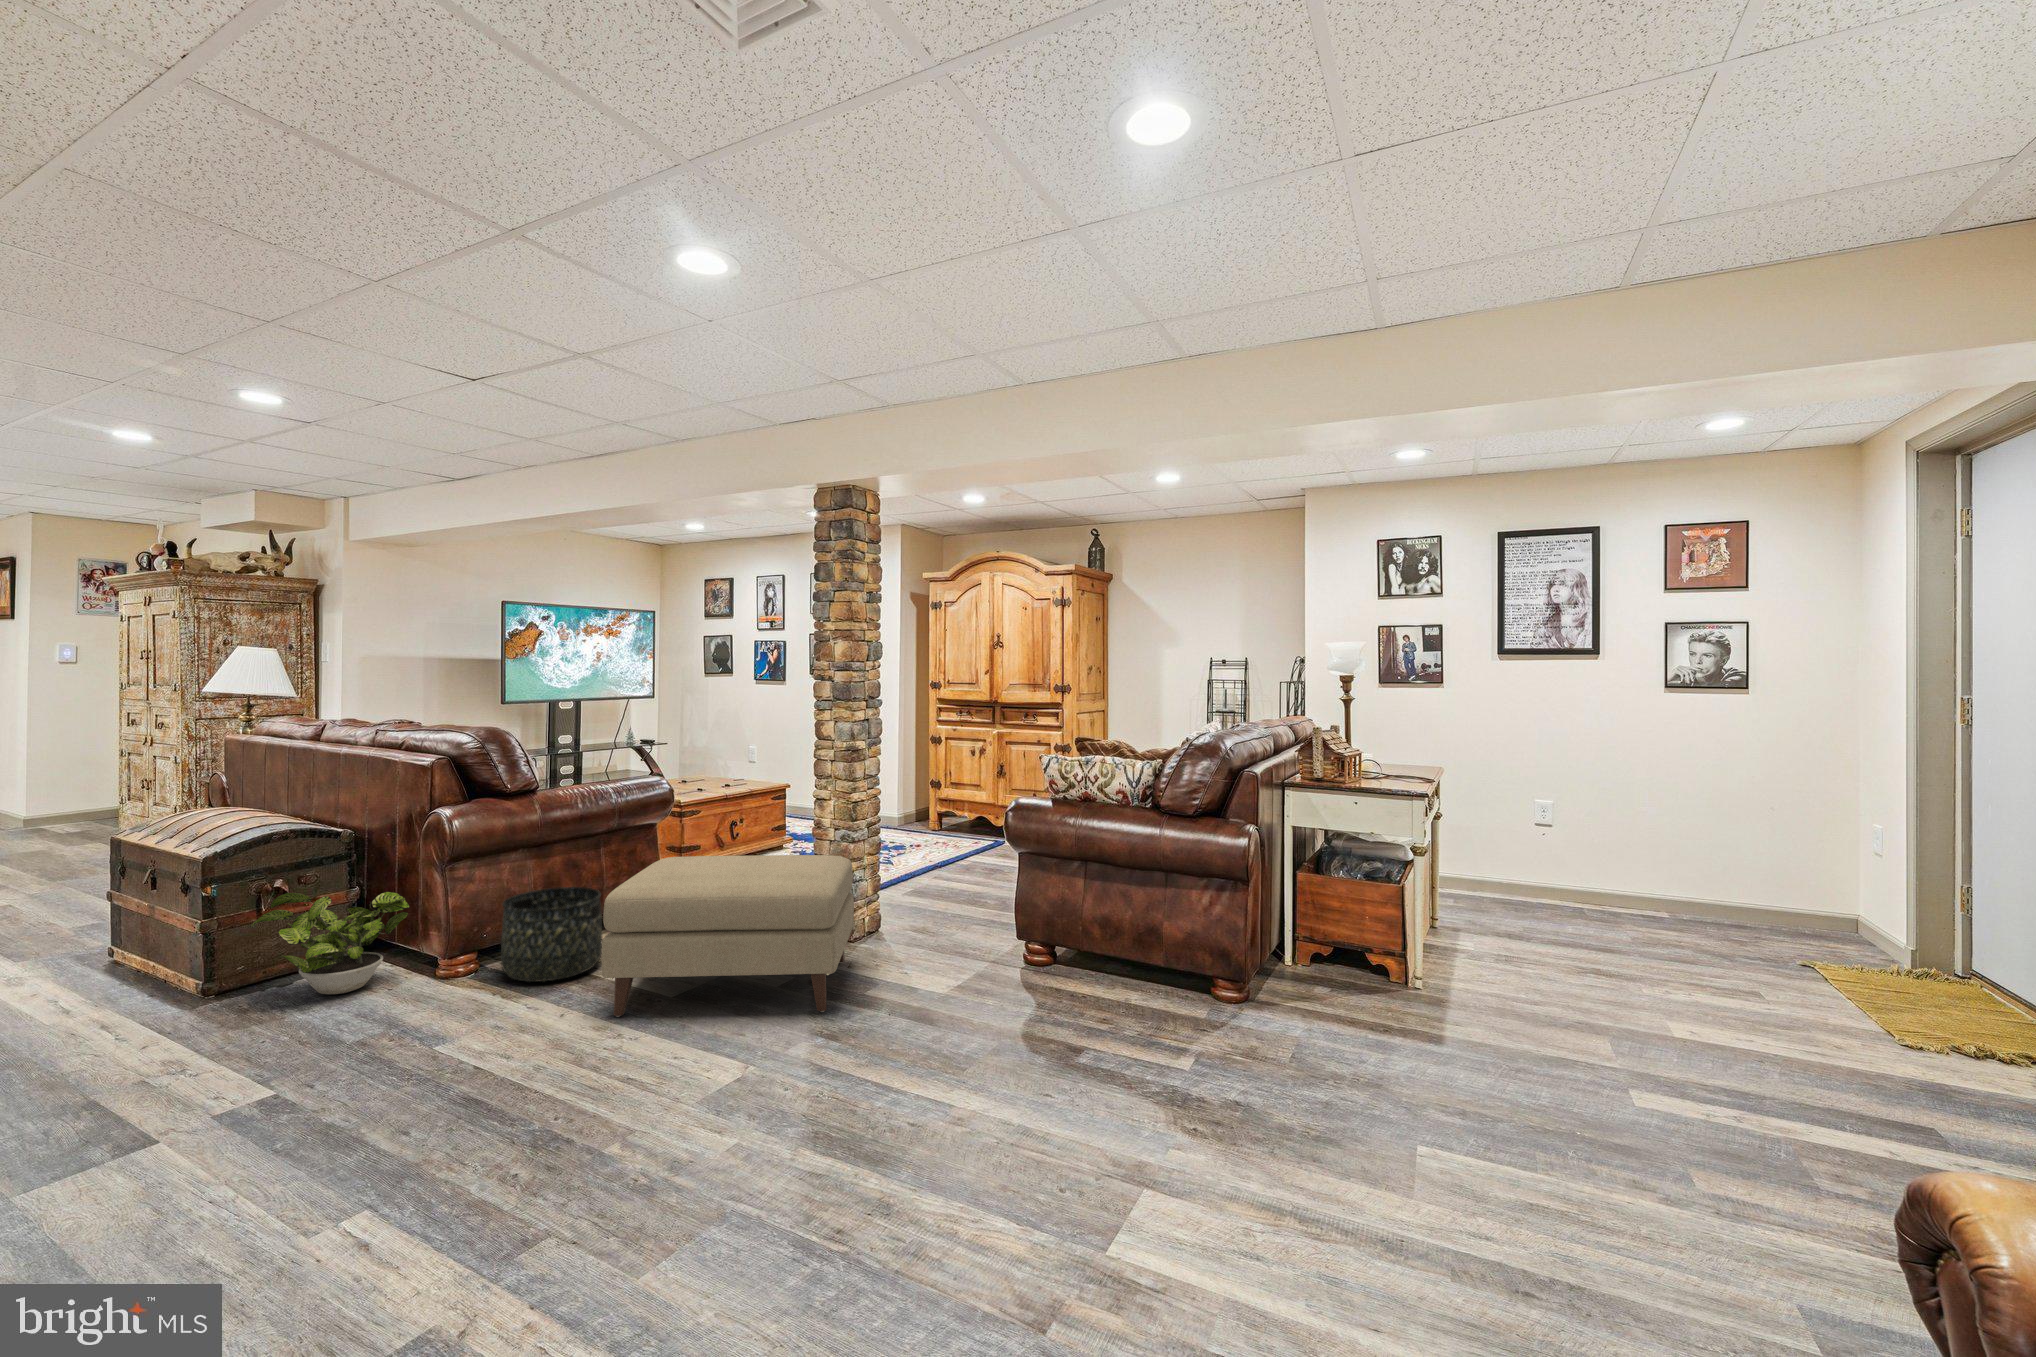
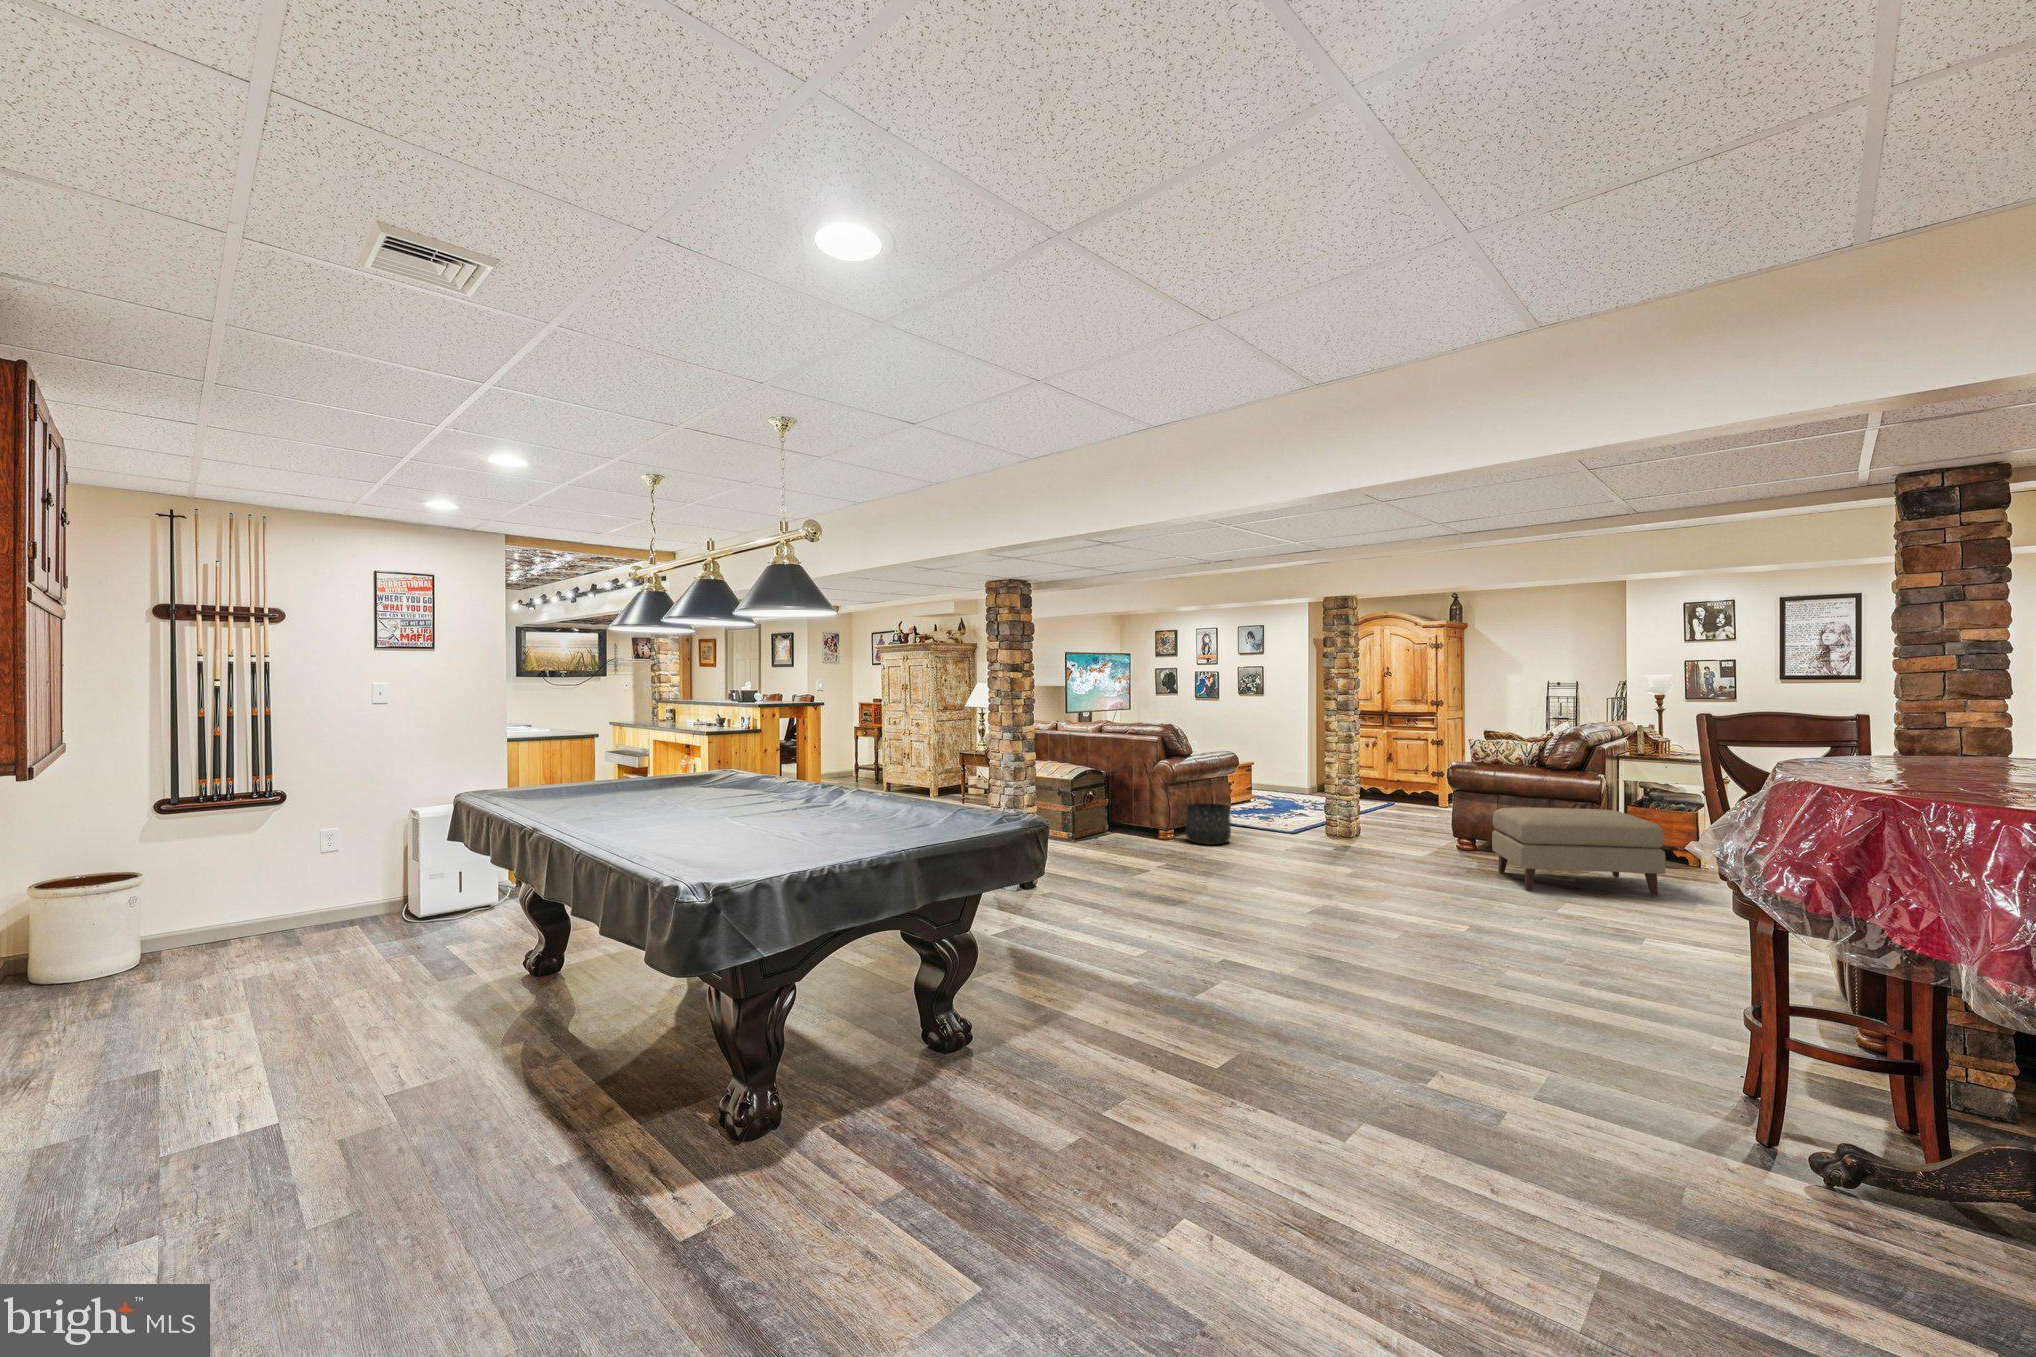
ottoman: present [602,855,854,1017] -> present [1492,808,1666,896]
potted plant: present [252,892,410,994] -> none [1091,795,1145,843]

